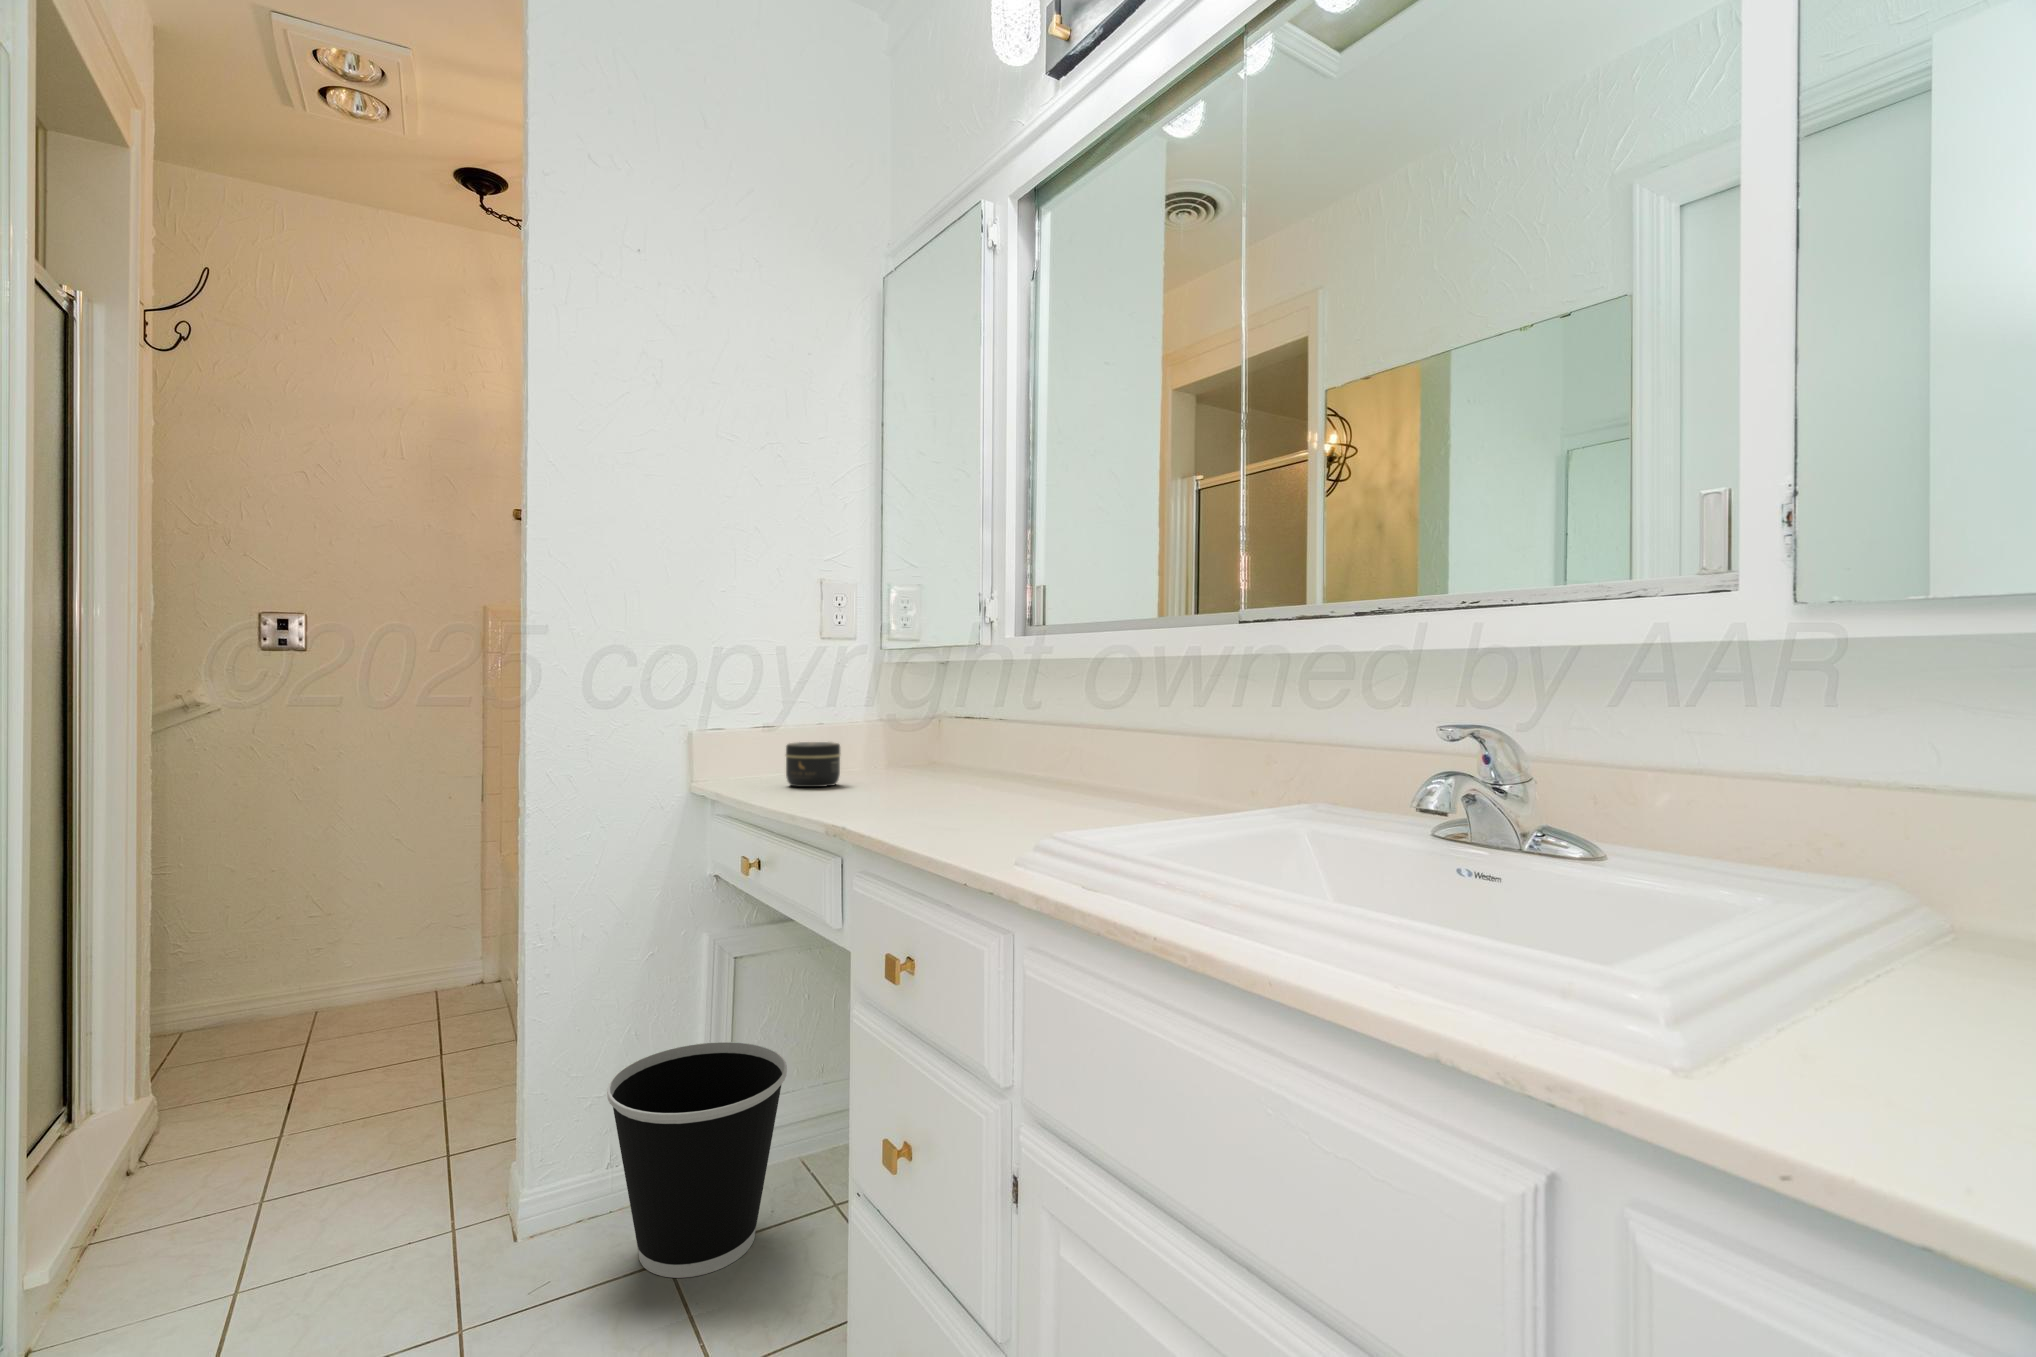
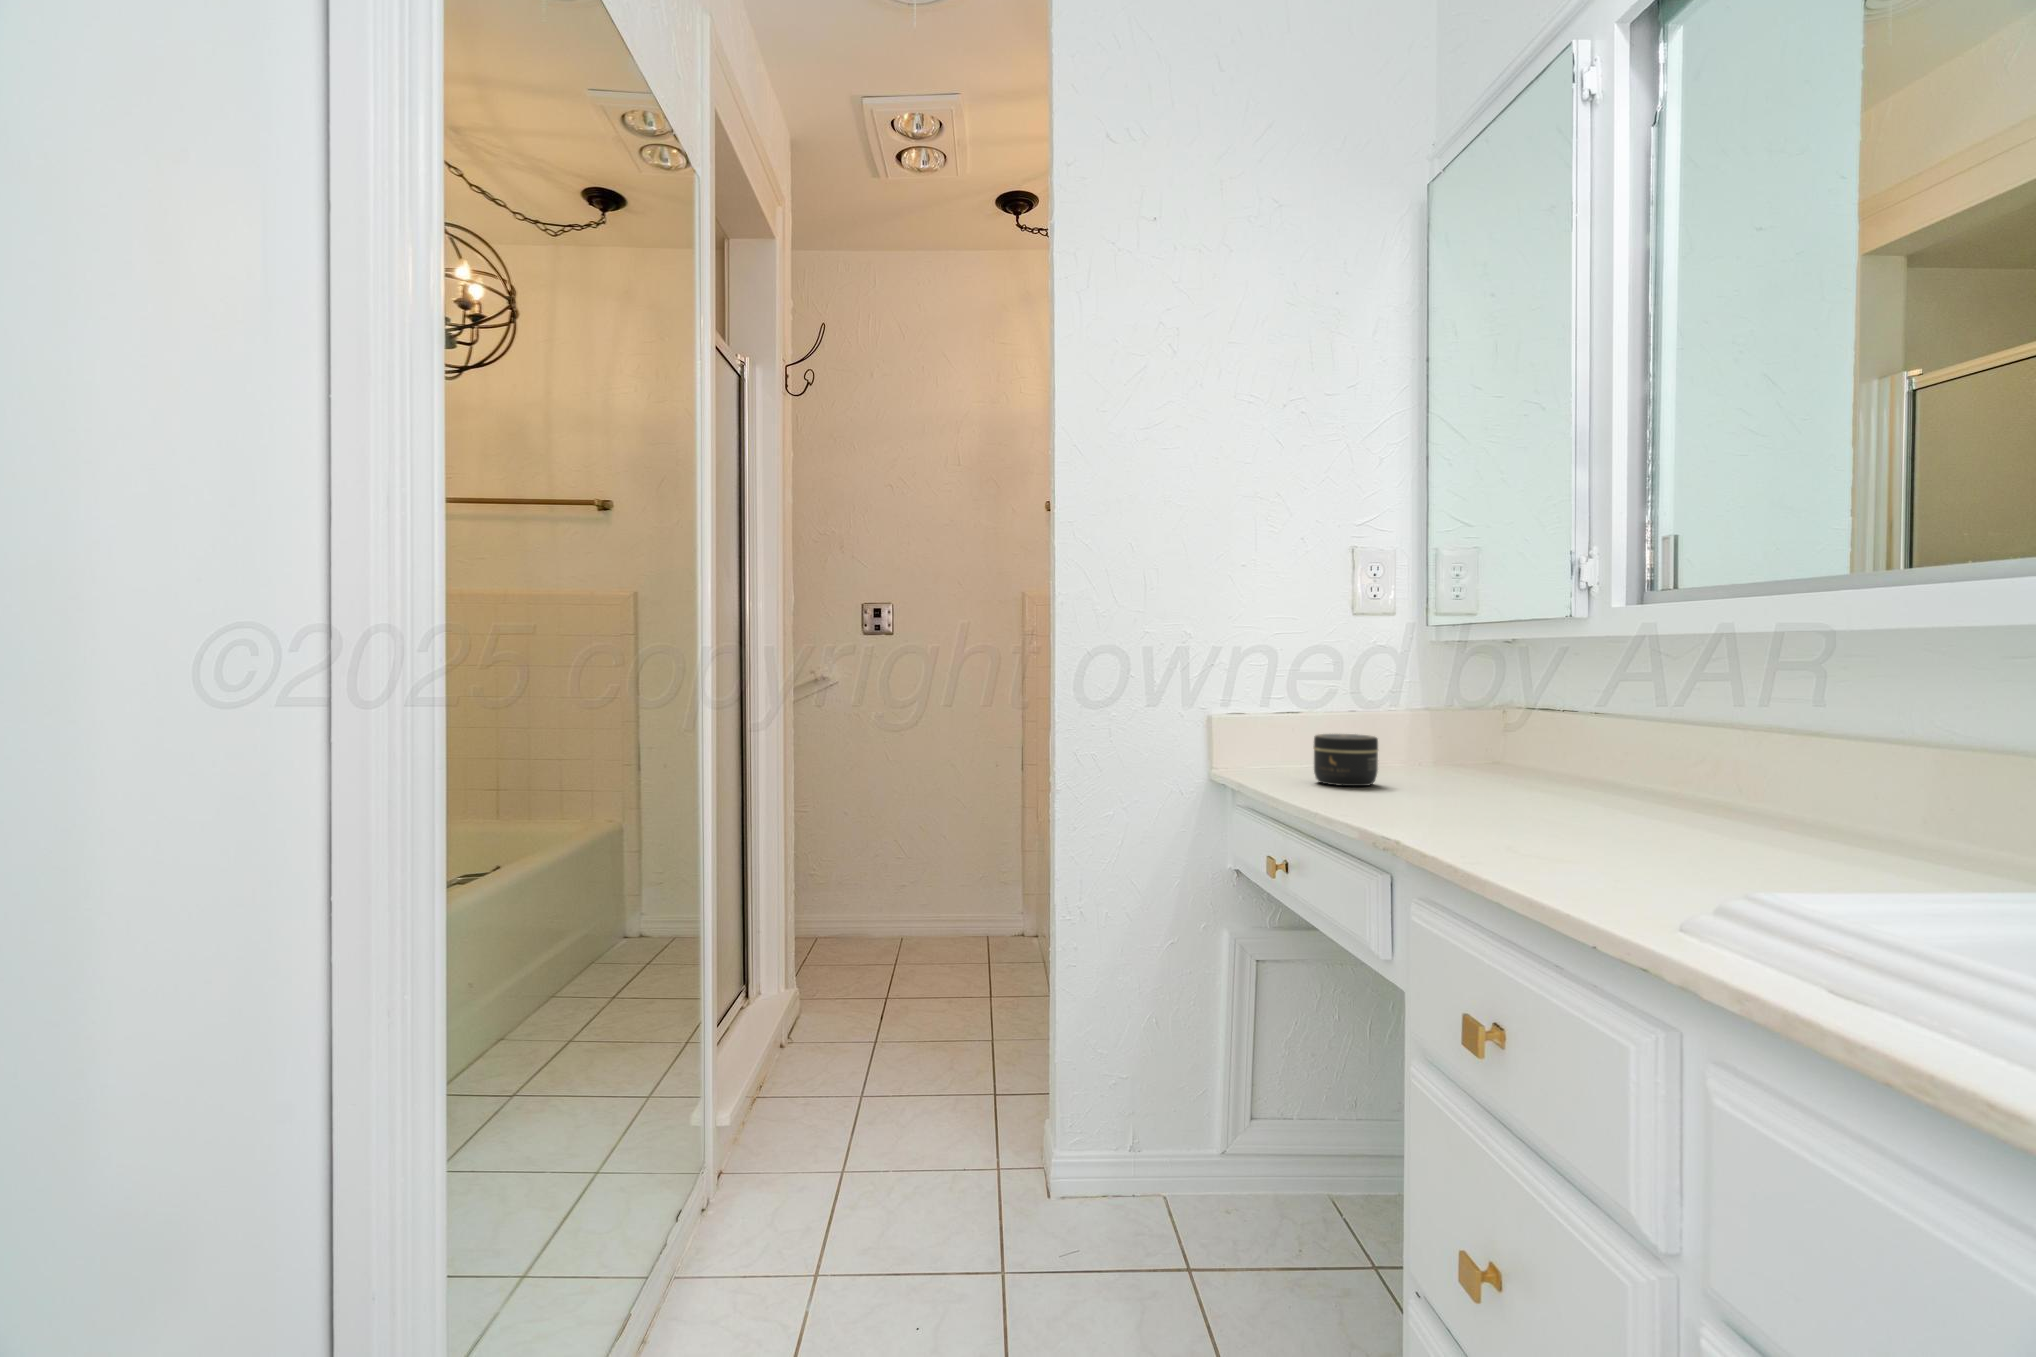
wastebasket: present [607,1042,787,1278] -> none [1129,1045,1314,1297]

